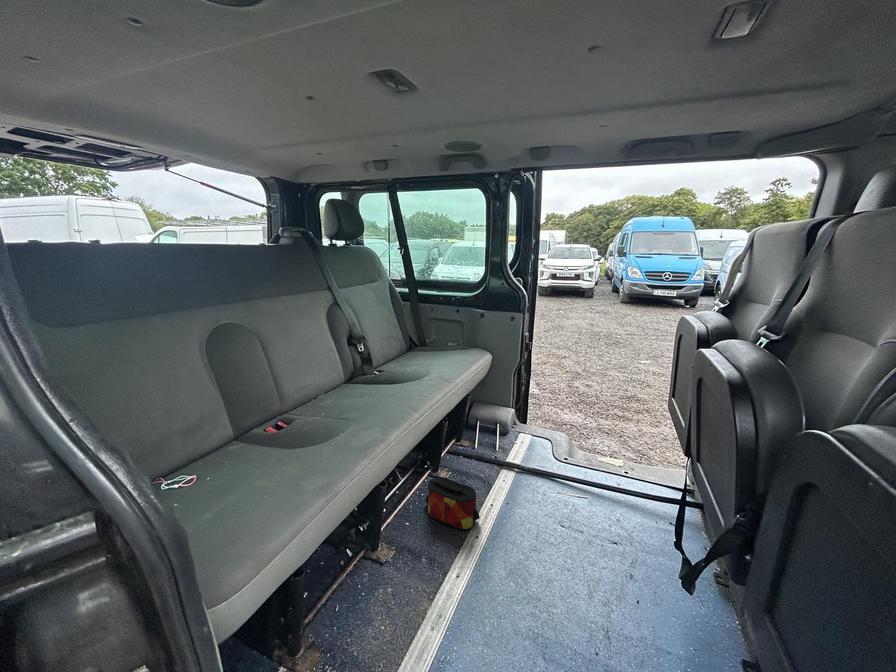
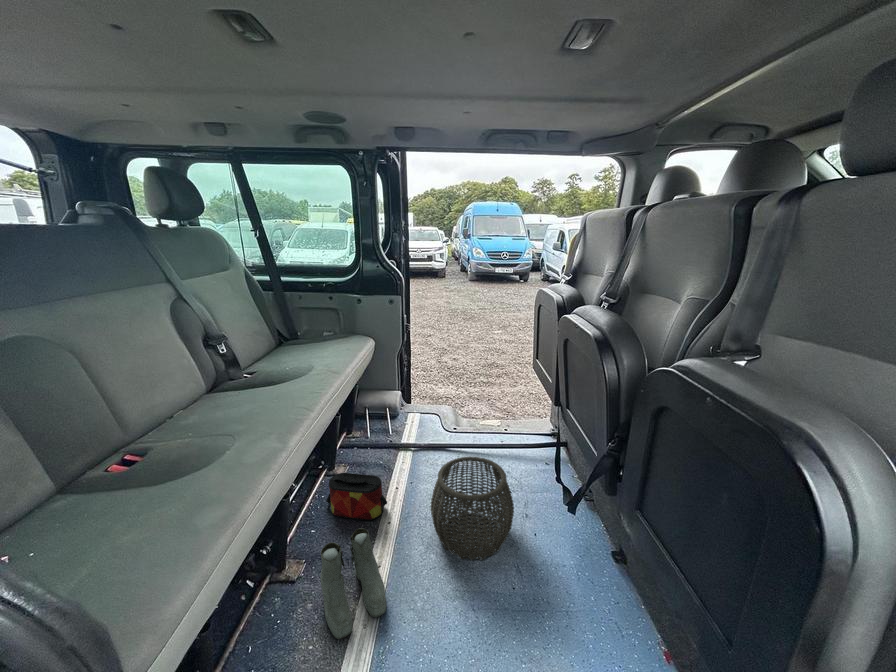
woven basket: none [518,489,613,607] -> present [431,457,514,560]
boots: none [401,533,458,633] -> present [320,528,386,639]

